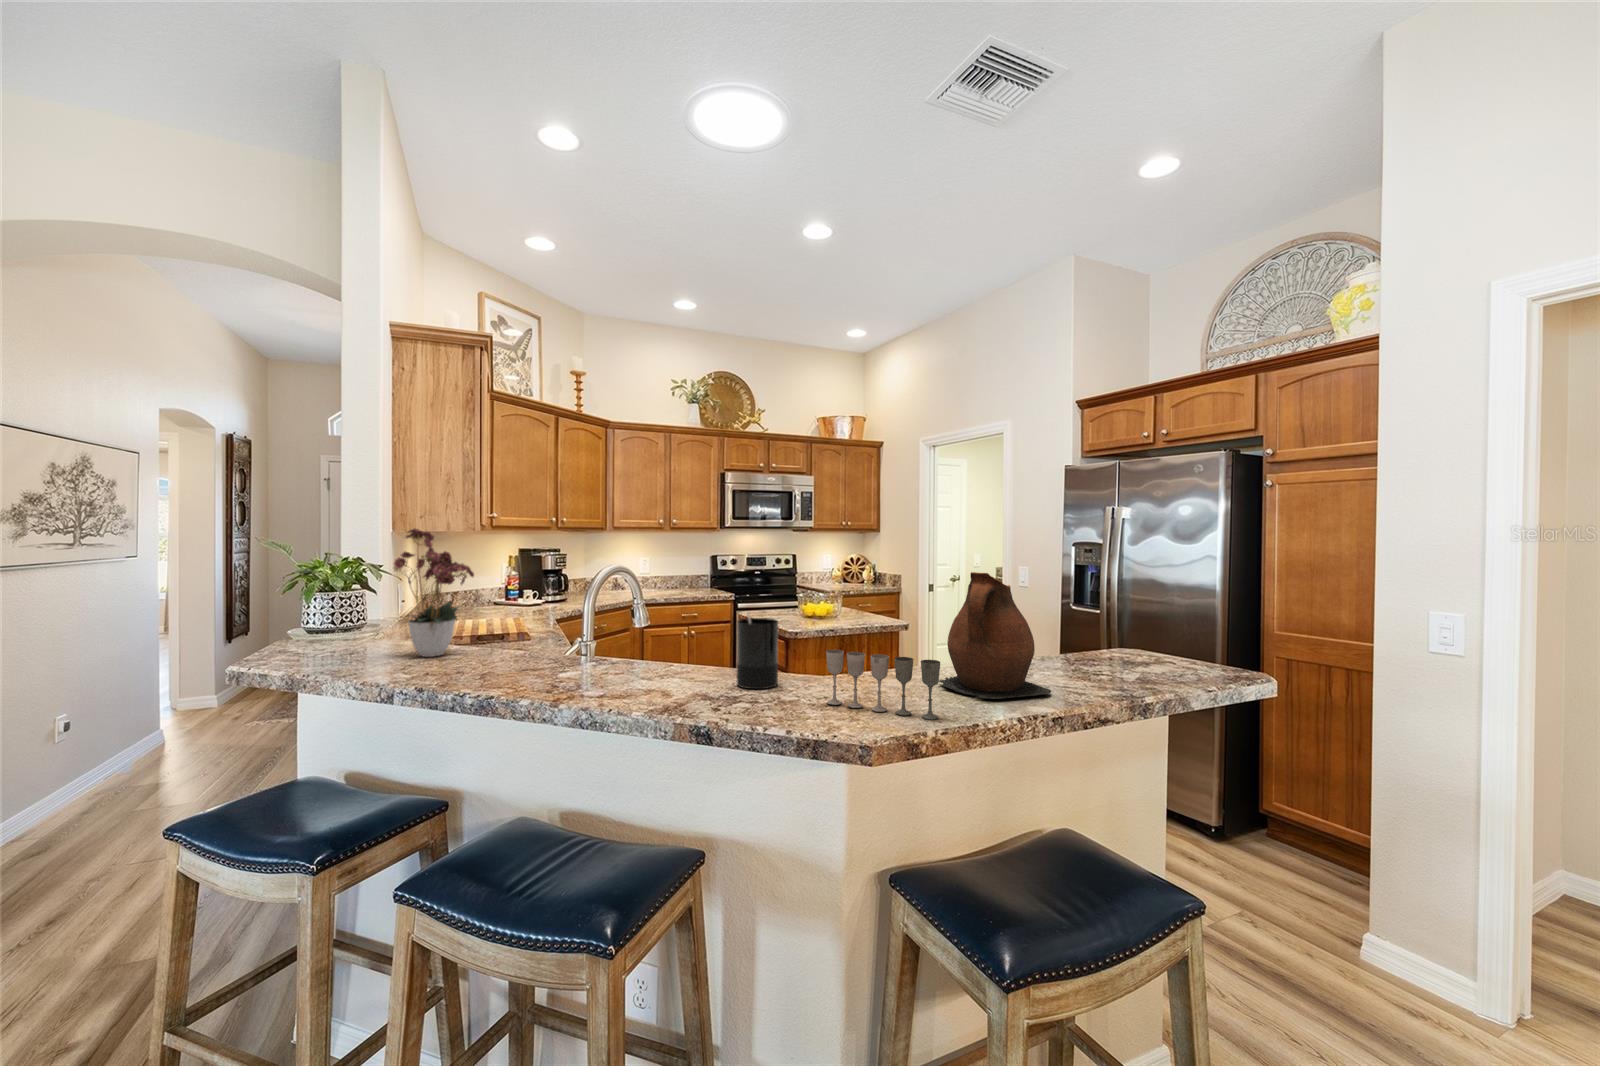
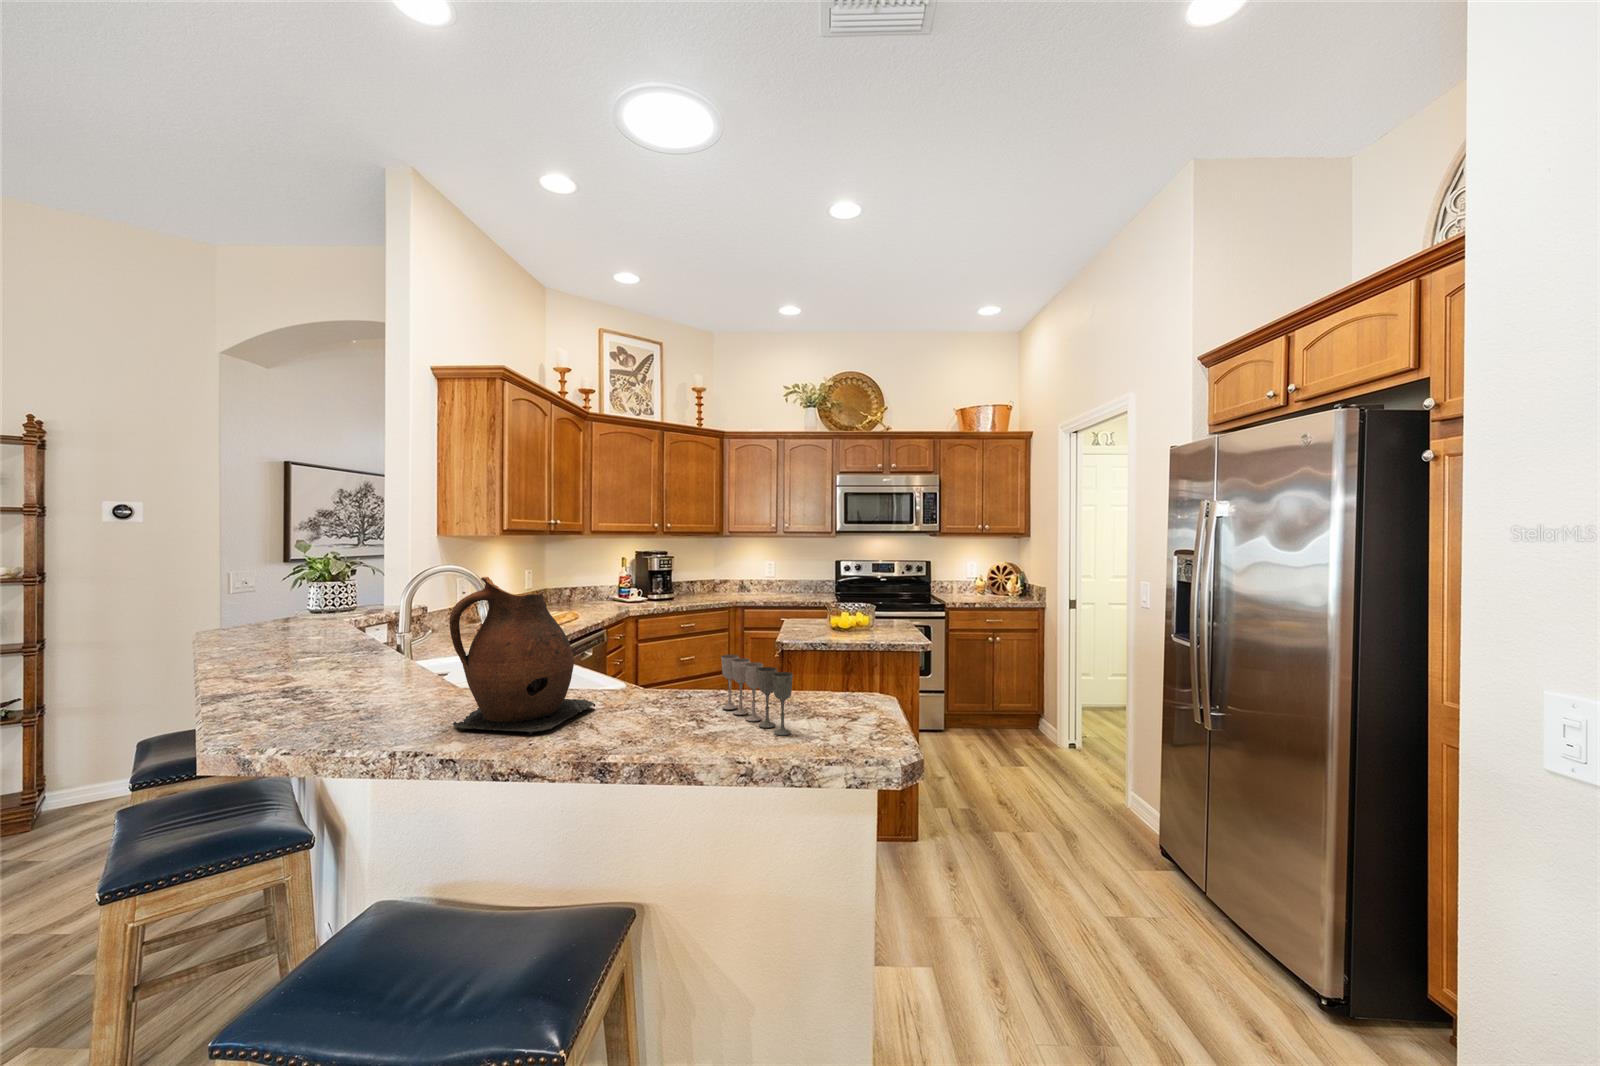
flower arrangement: present [394,529,474,657] -> none [286,526,346,636]
candle: present [737,614,778,689] -> none [348,611,398,688]
wine glass: present [826,650,940,720] -> present [721,655,793,735]

